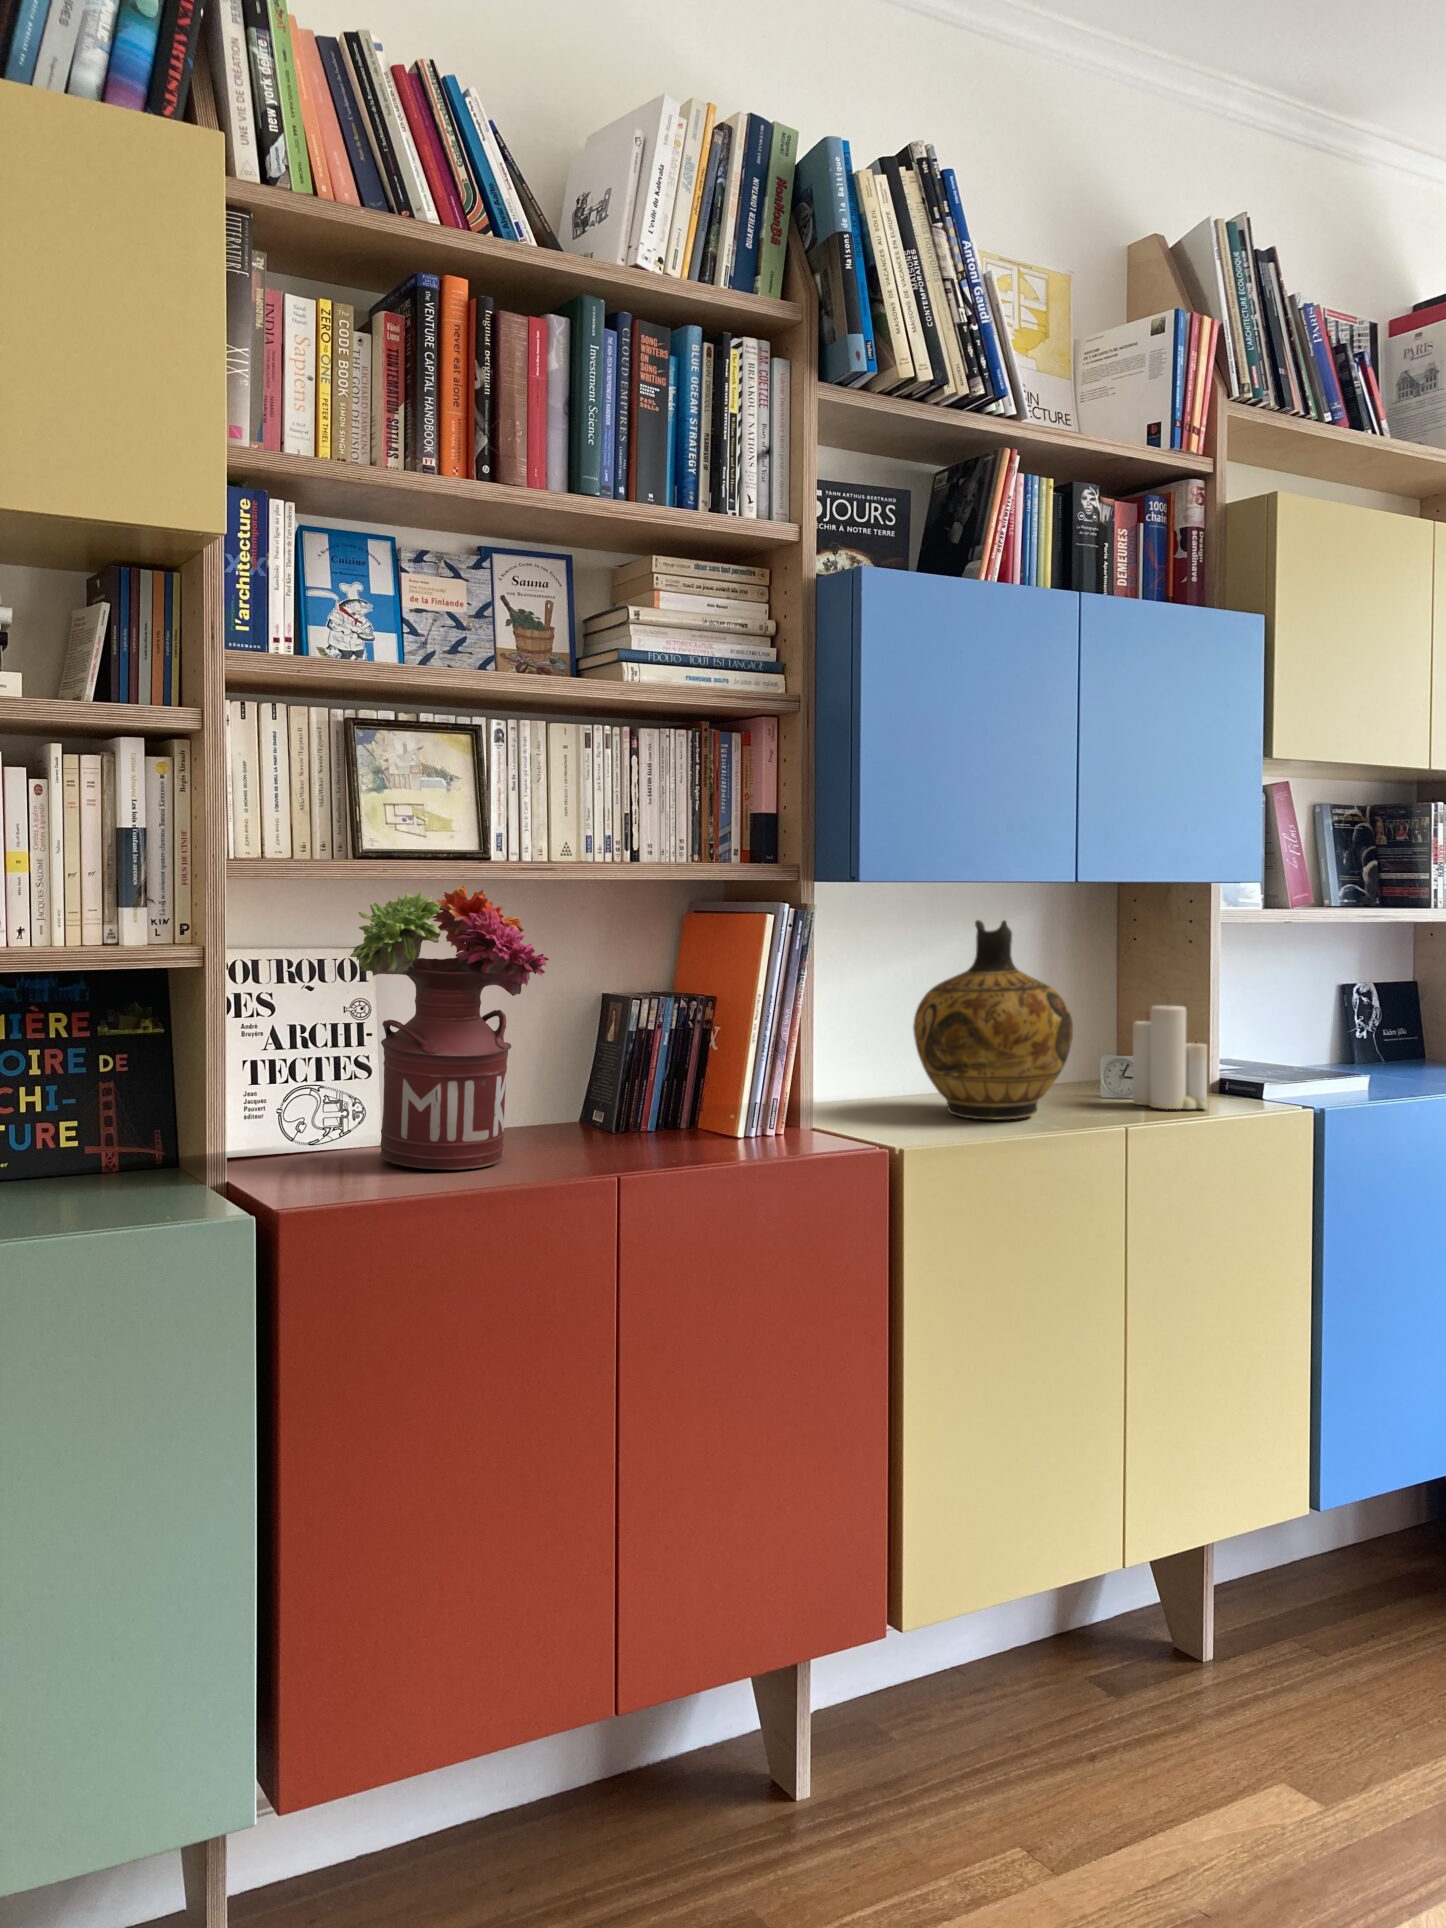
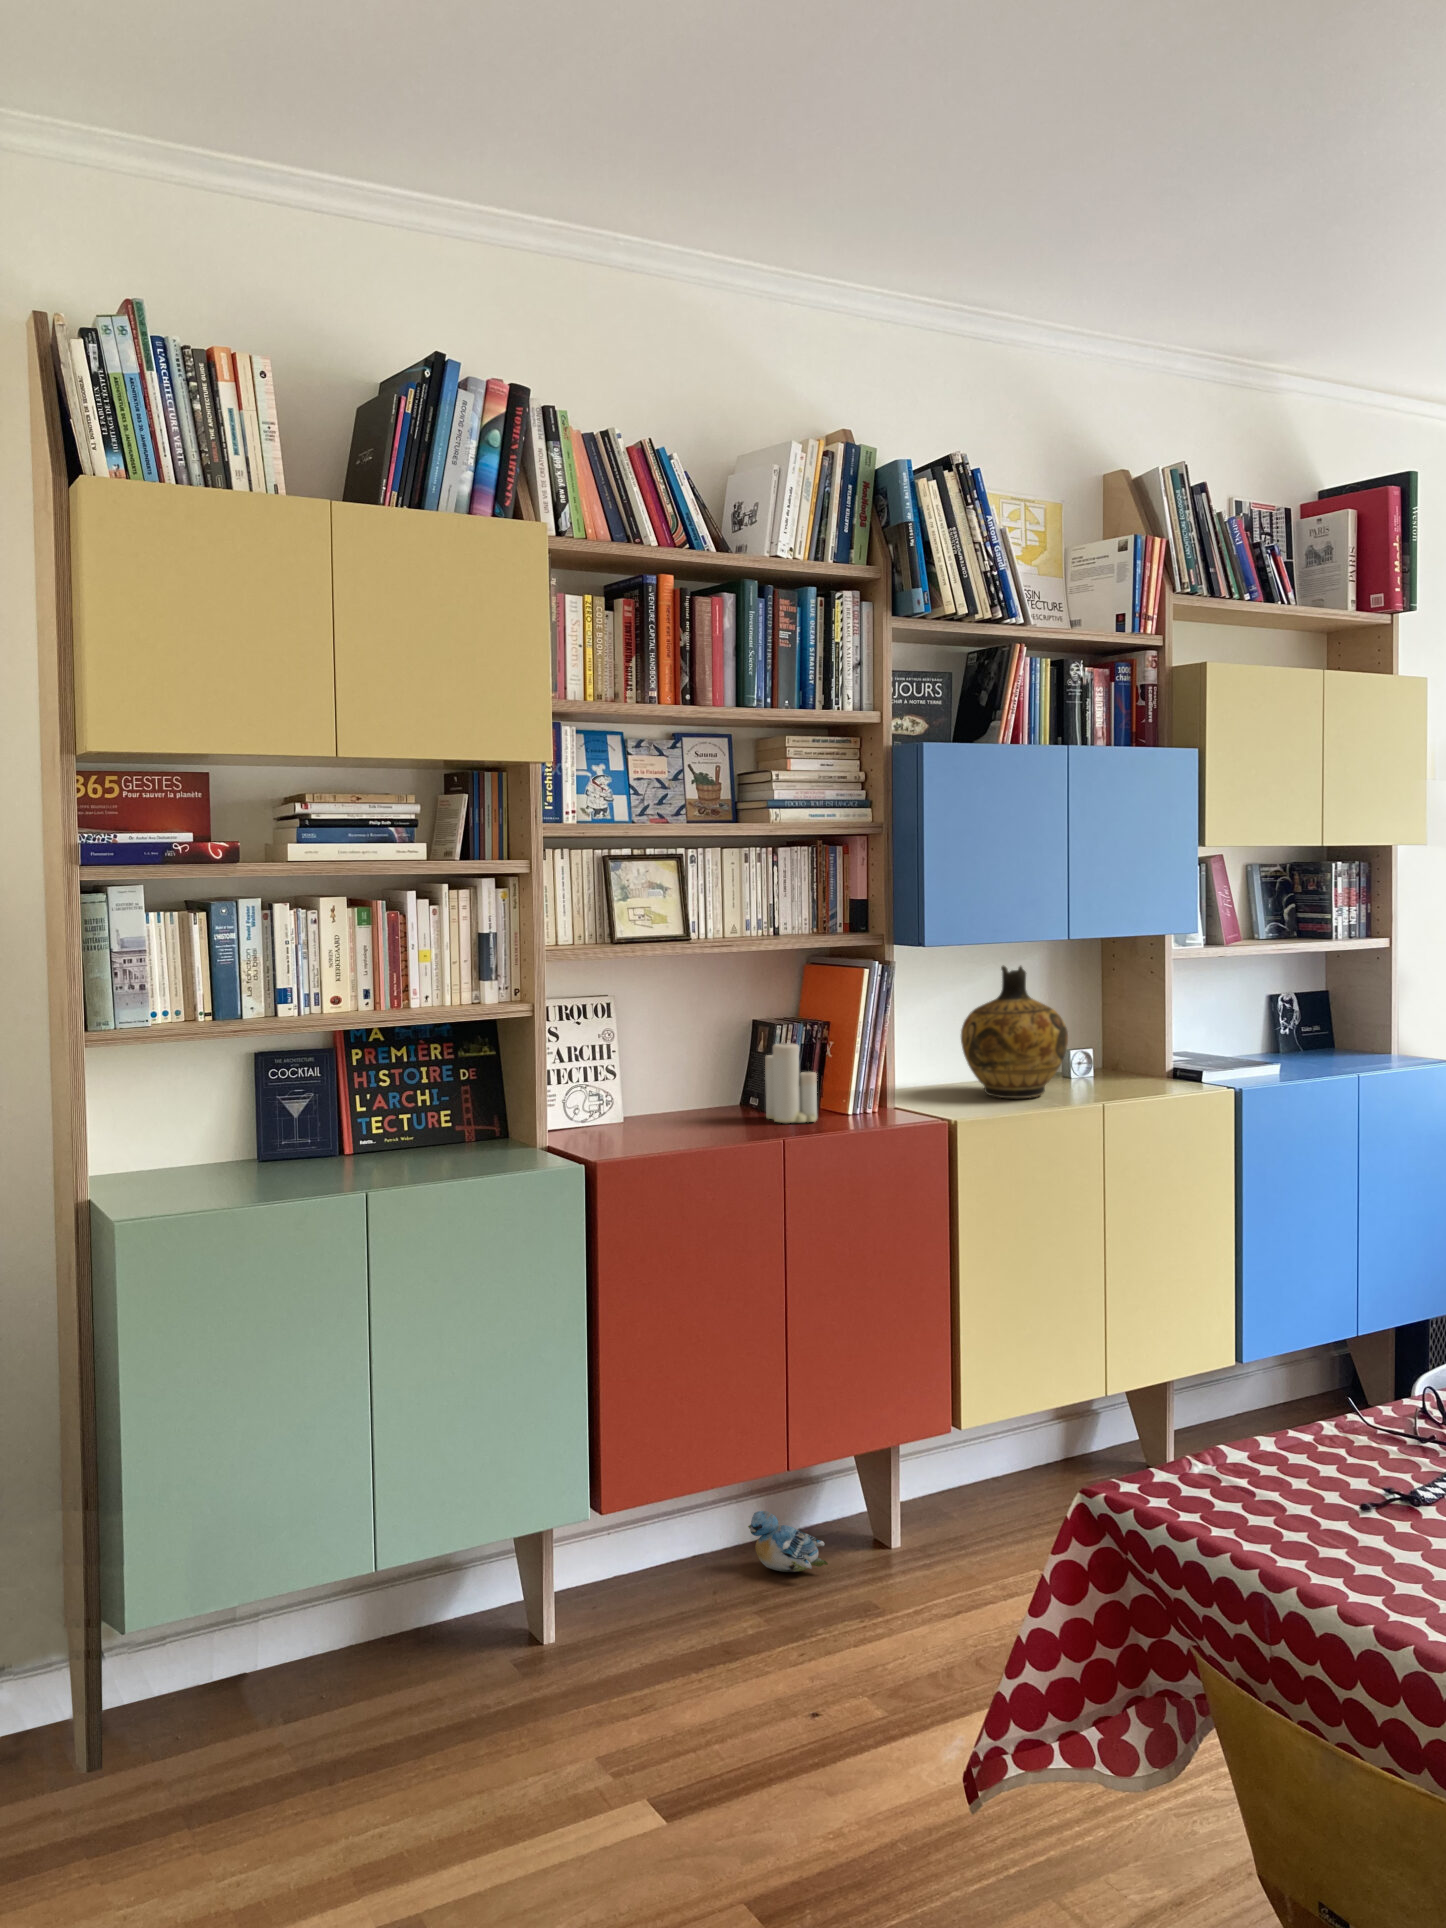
flower arrangement: present [350,886,549,1170] -> none [612,958,733,1137]
candle: present [1133,1005,1208,1109] -> present [765,1043,817,1123]
plush toy: none [570,1758,692,1860] -> present [748,1511,828,1572]

